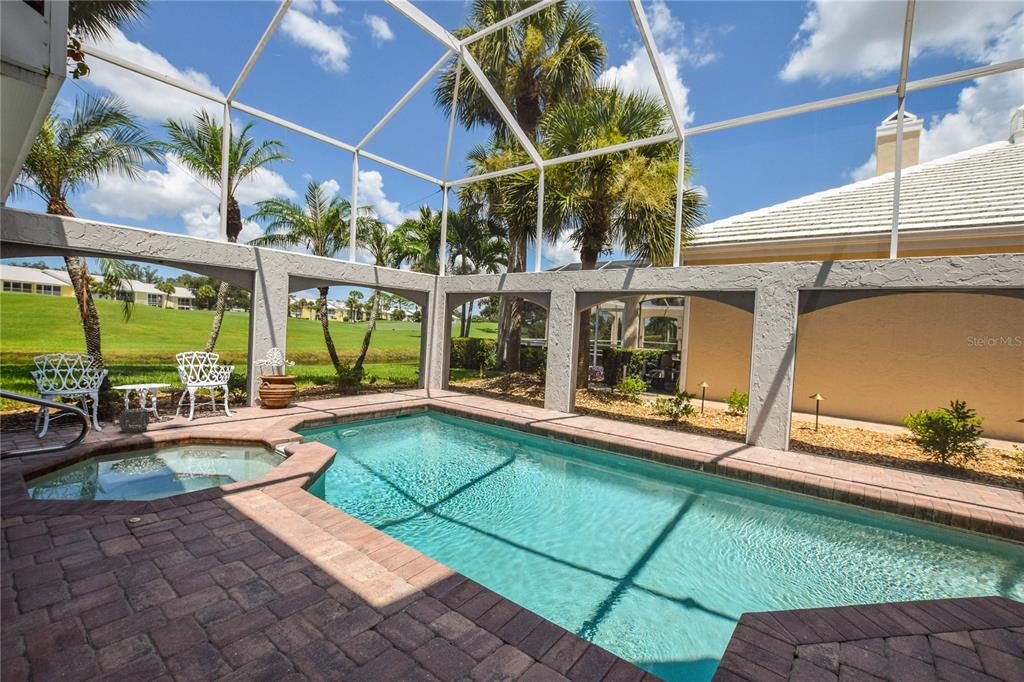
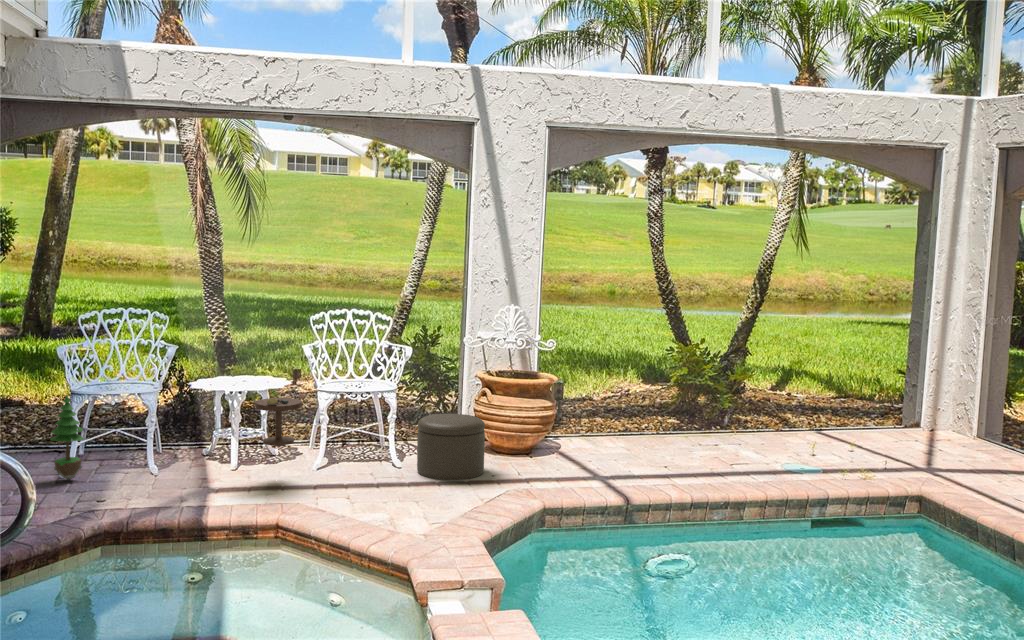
ottoman: none [239,391,270,417] -> present [417,414,485,480]
potted tree: none [33,393,55,436] -> present [50,395,84,480]
woven basket: present [119,409,150,432] -> none [175,441,230,494]

